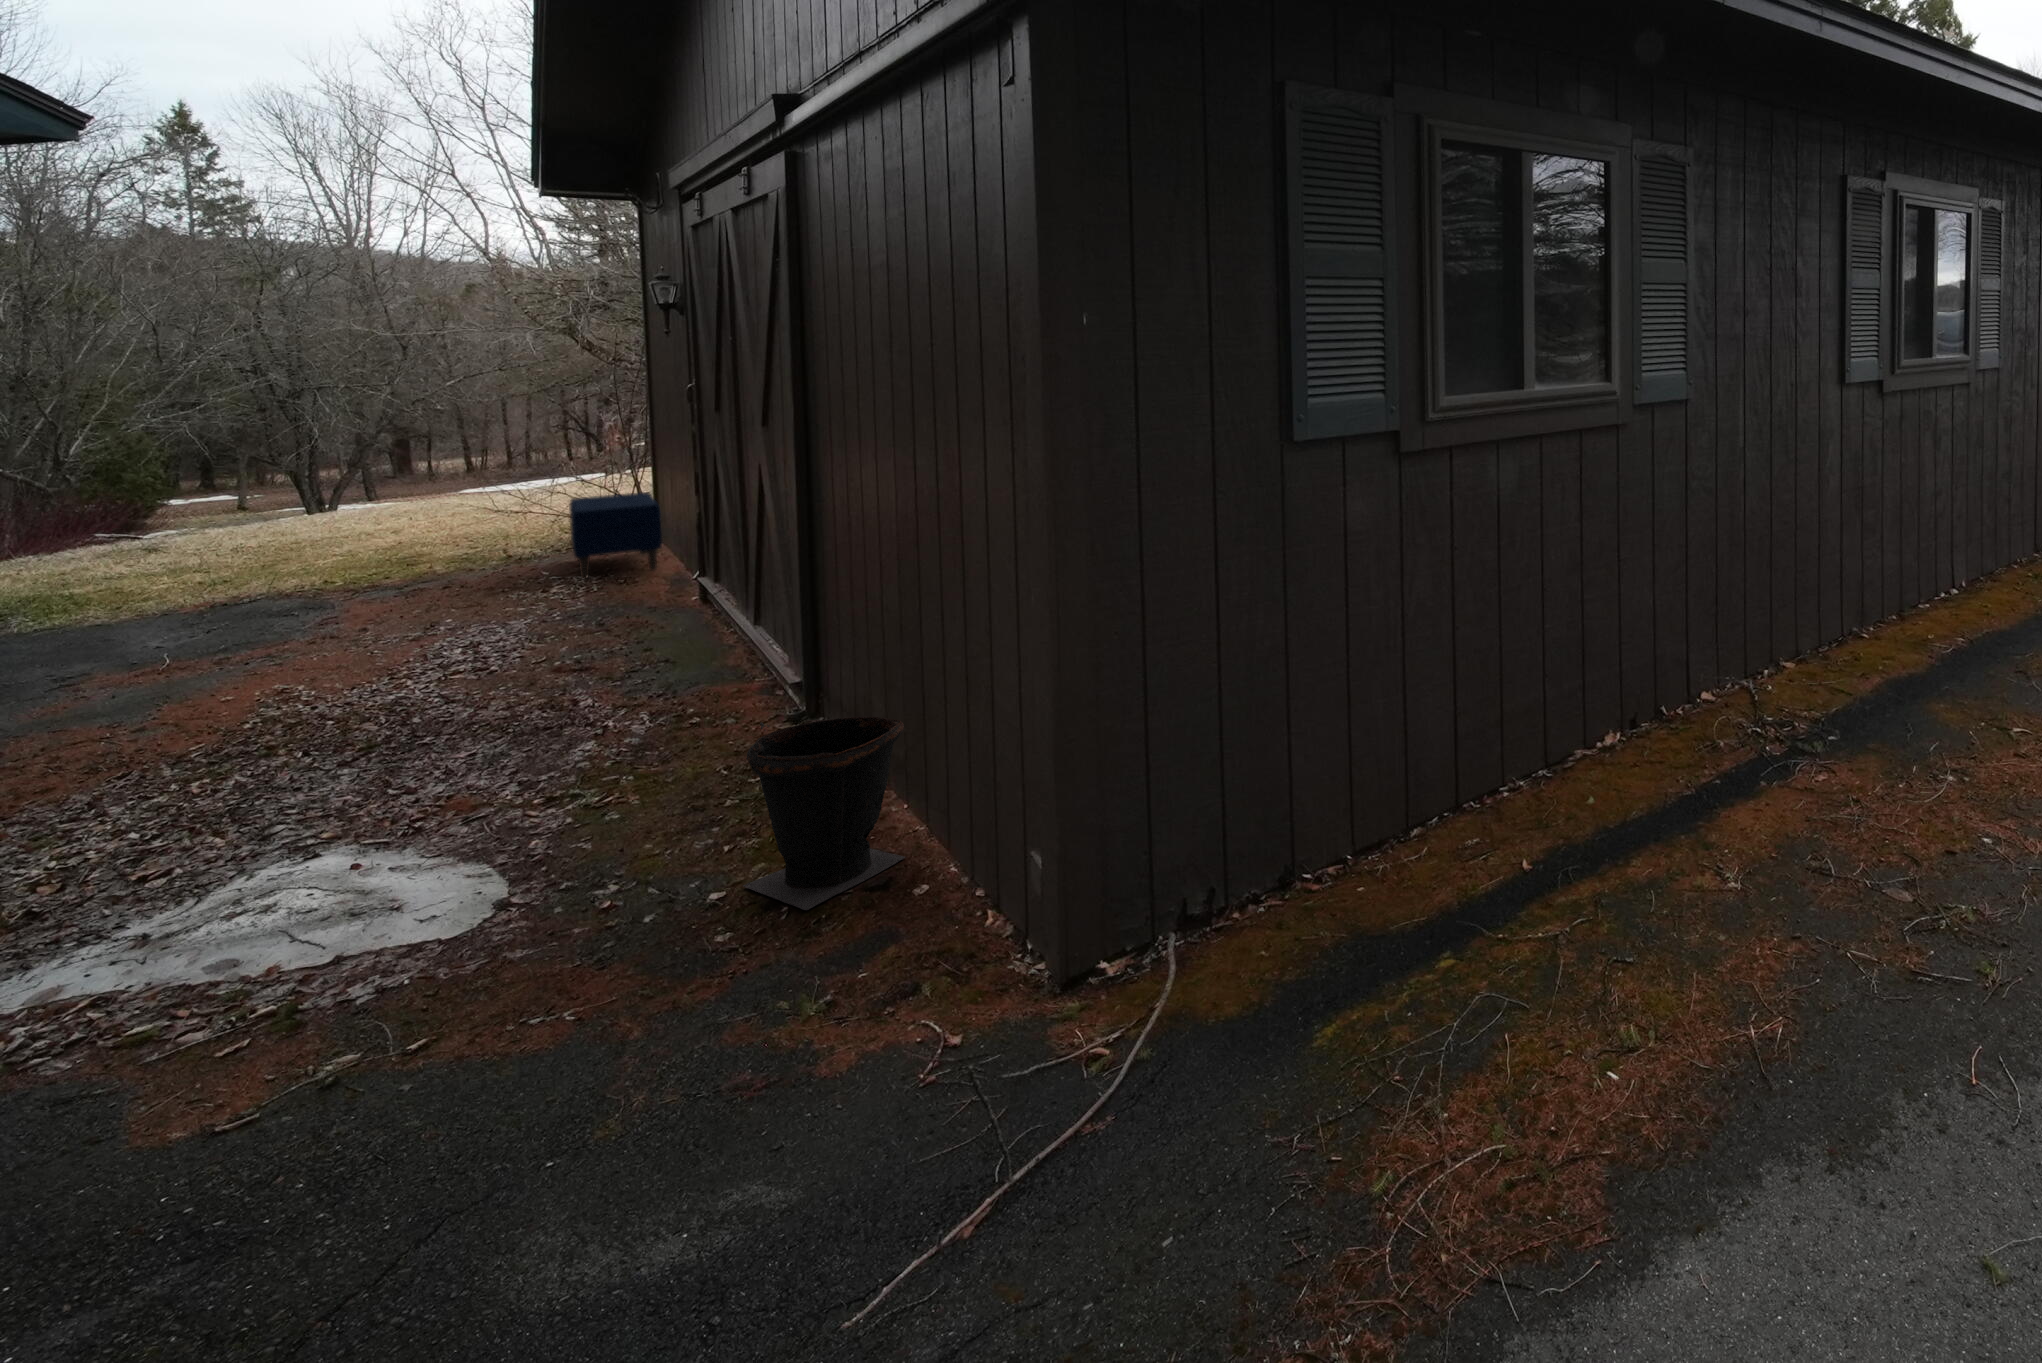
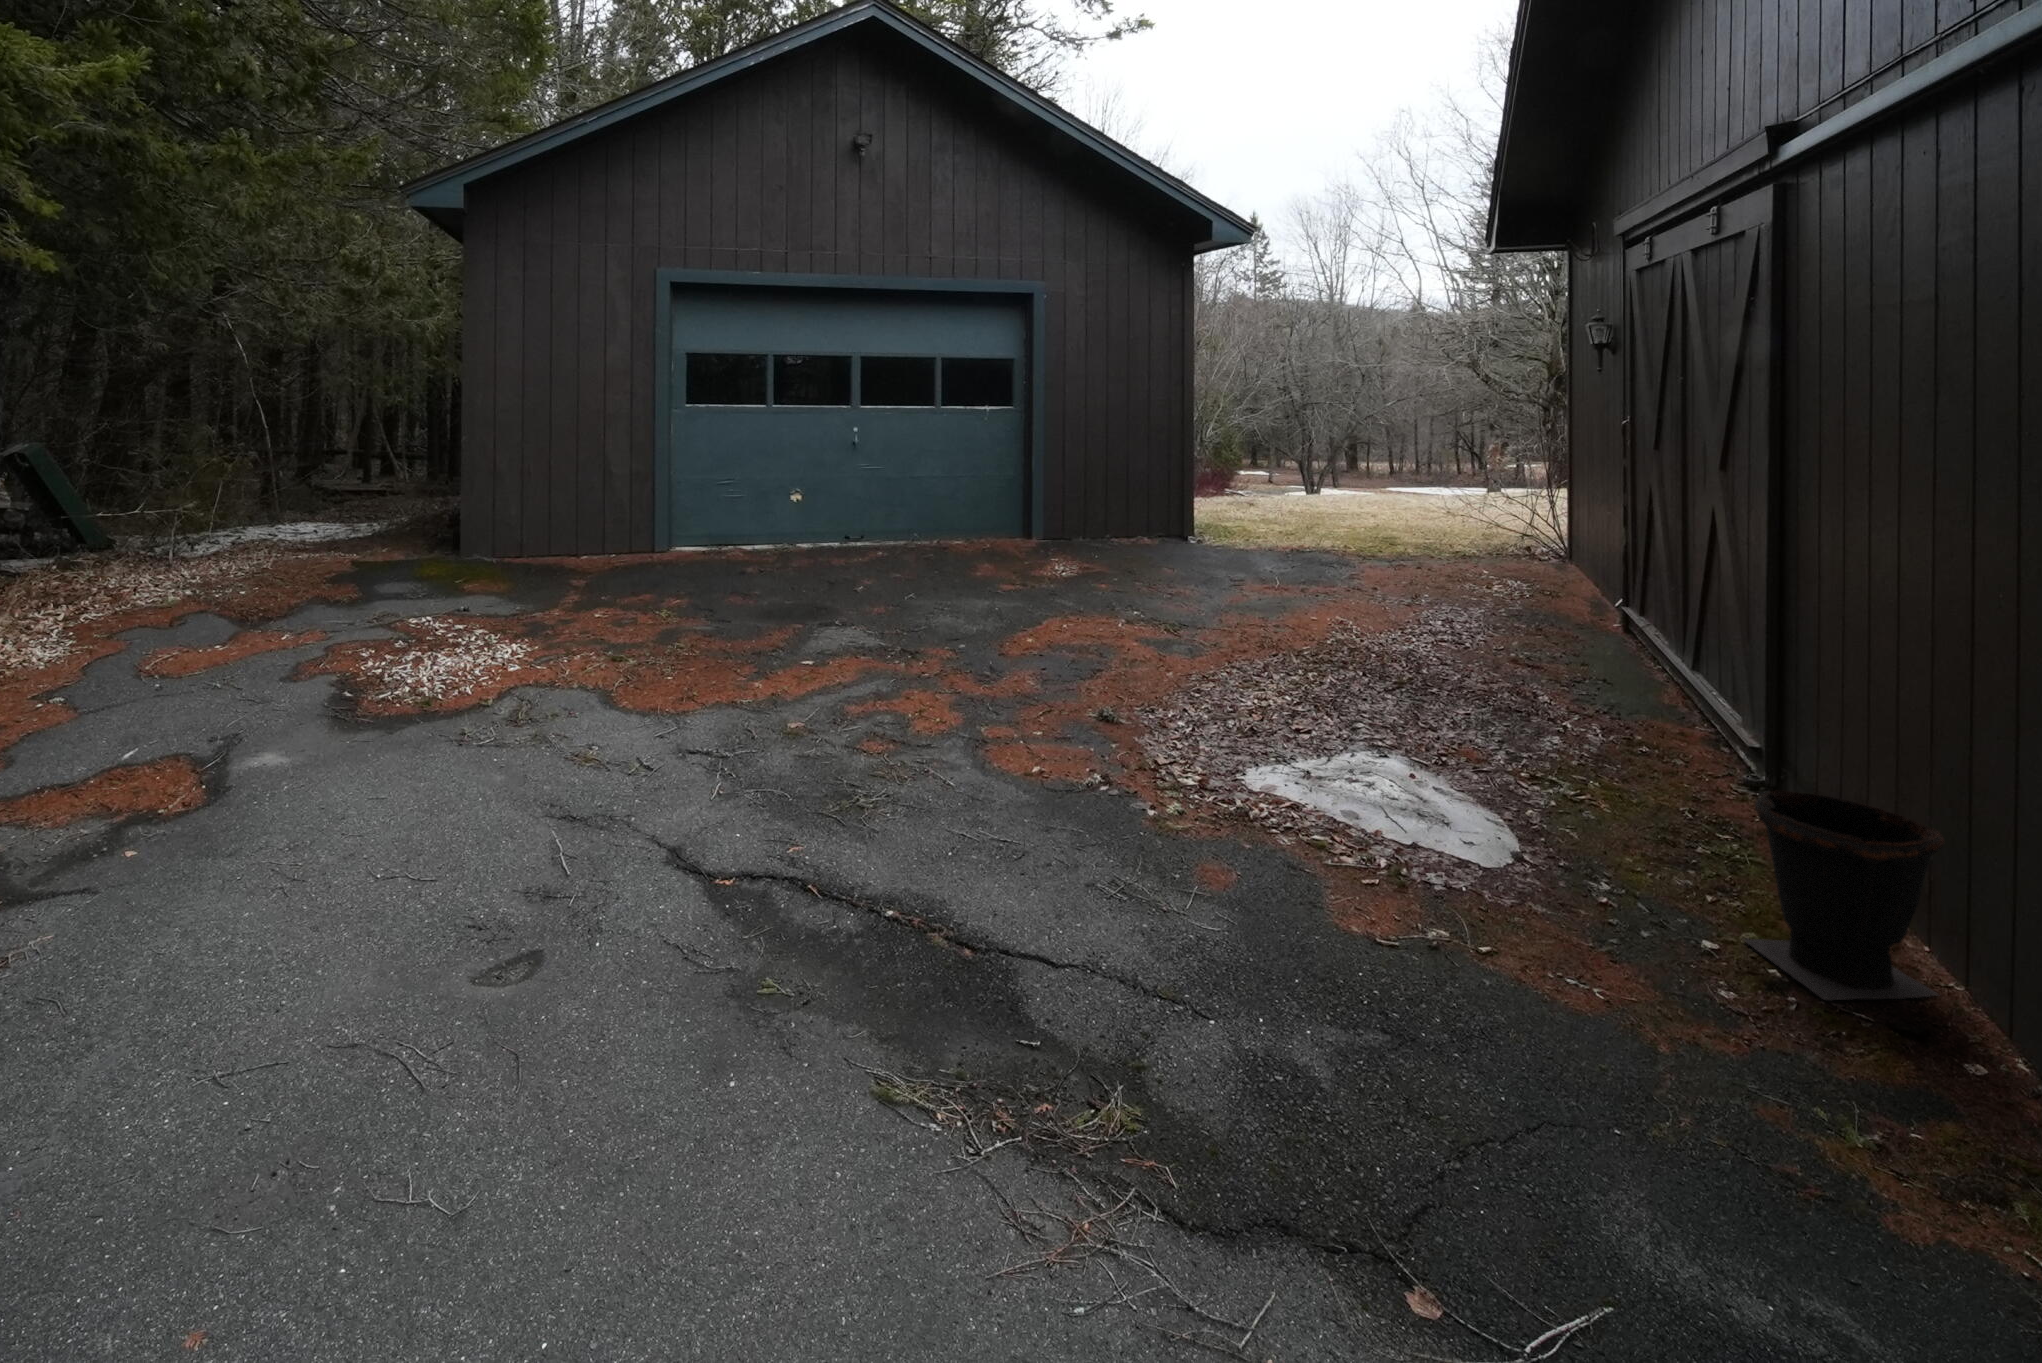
bench: present [569,492,662,579] -> none [1499,512,1577,590]

